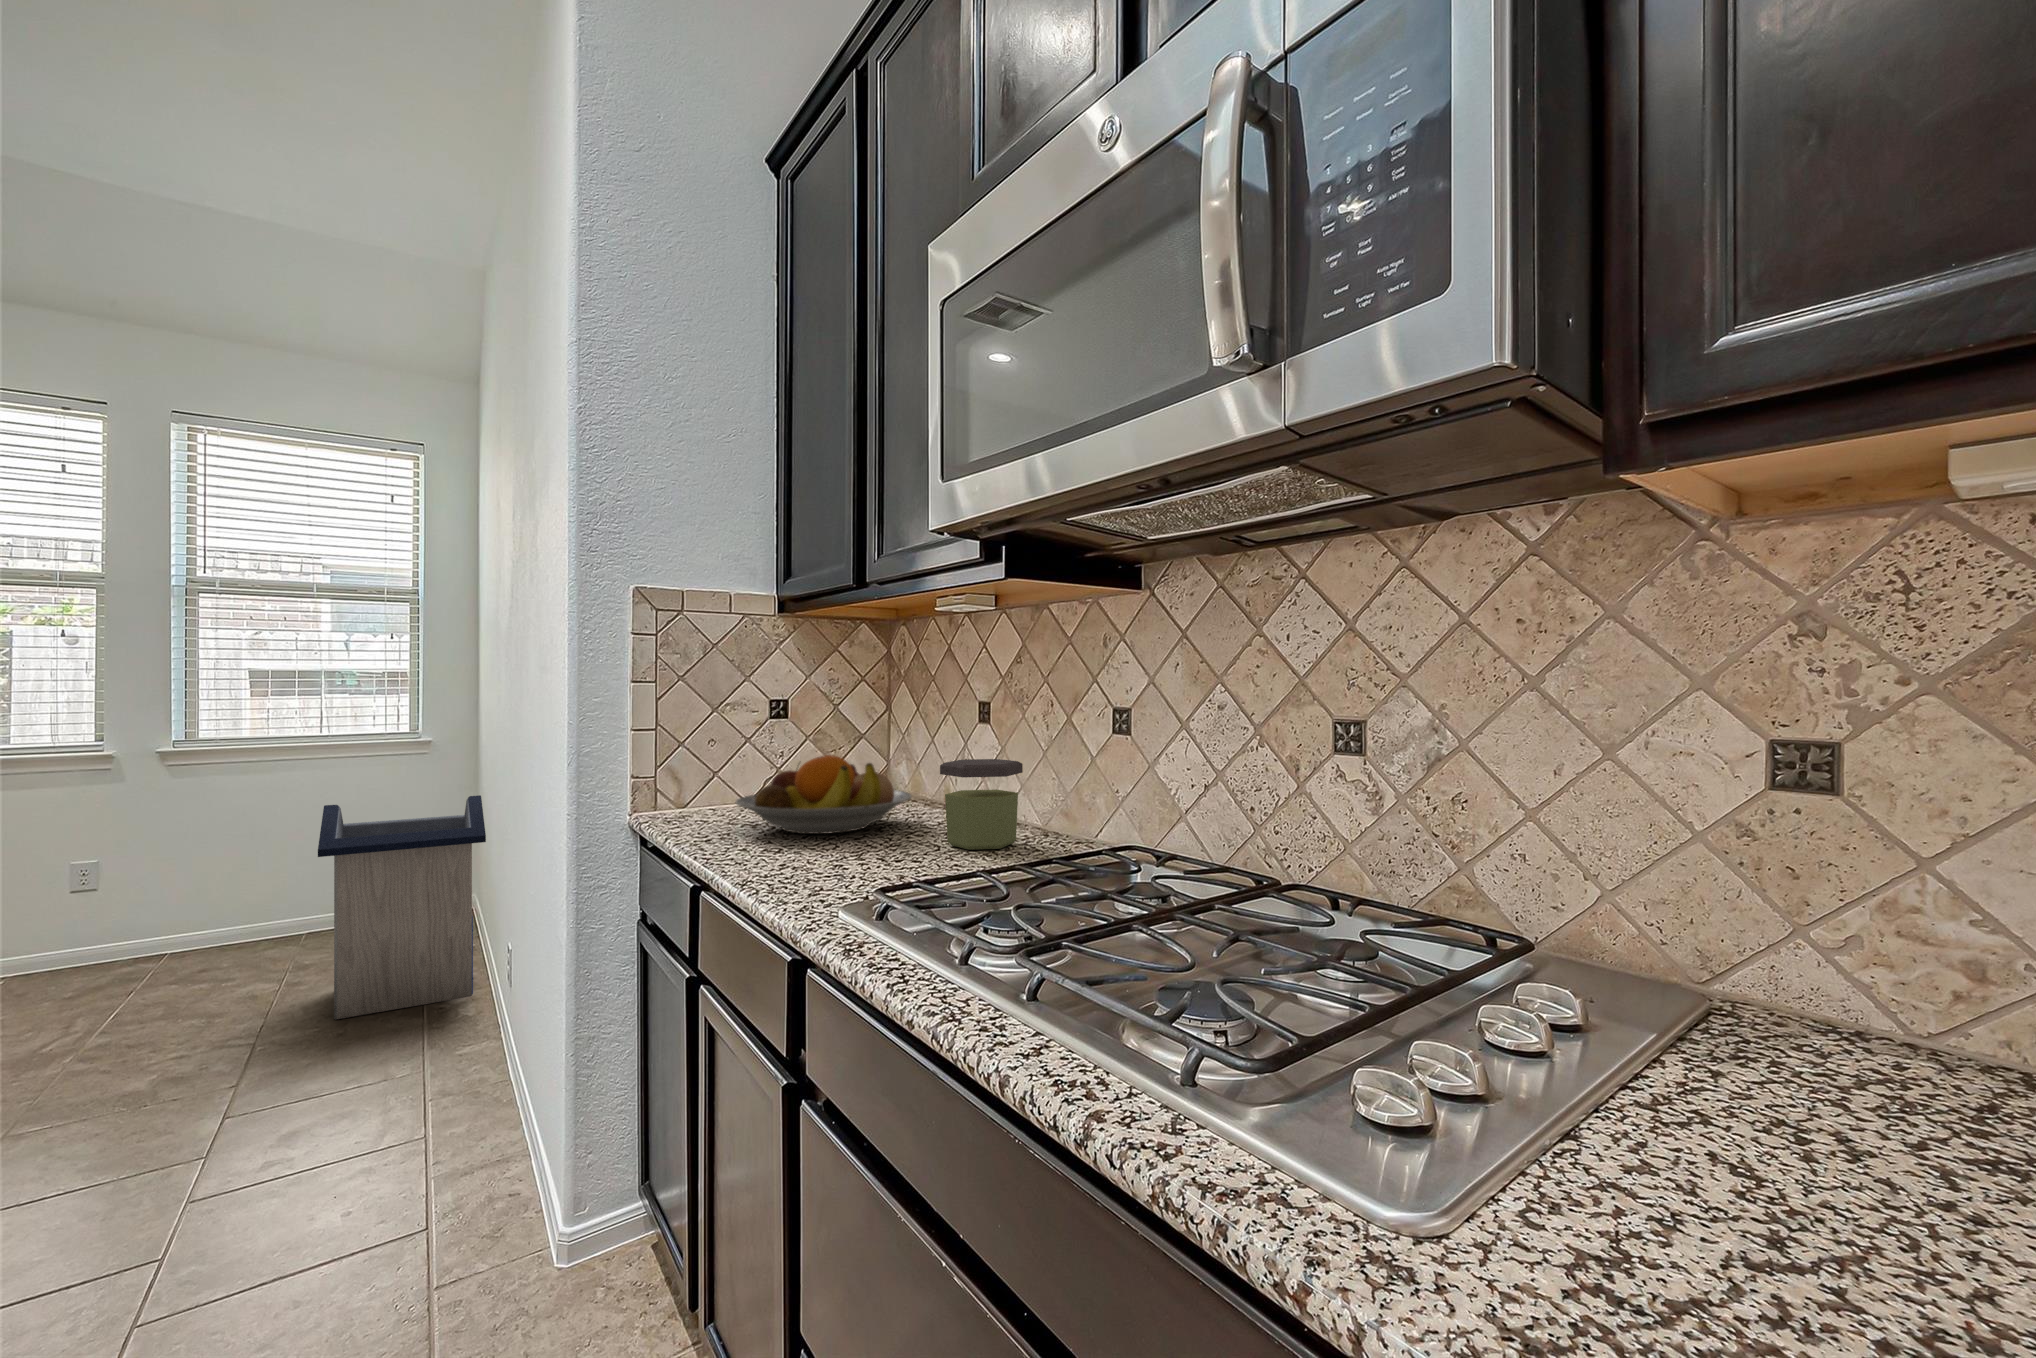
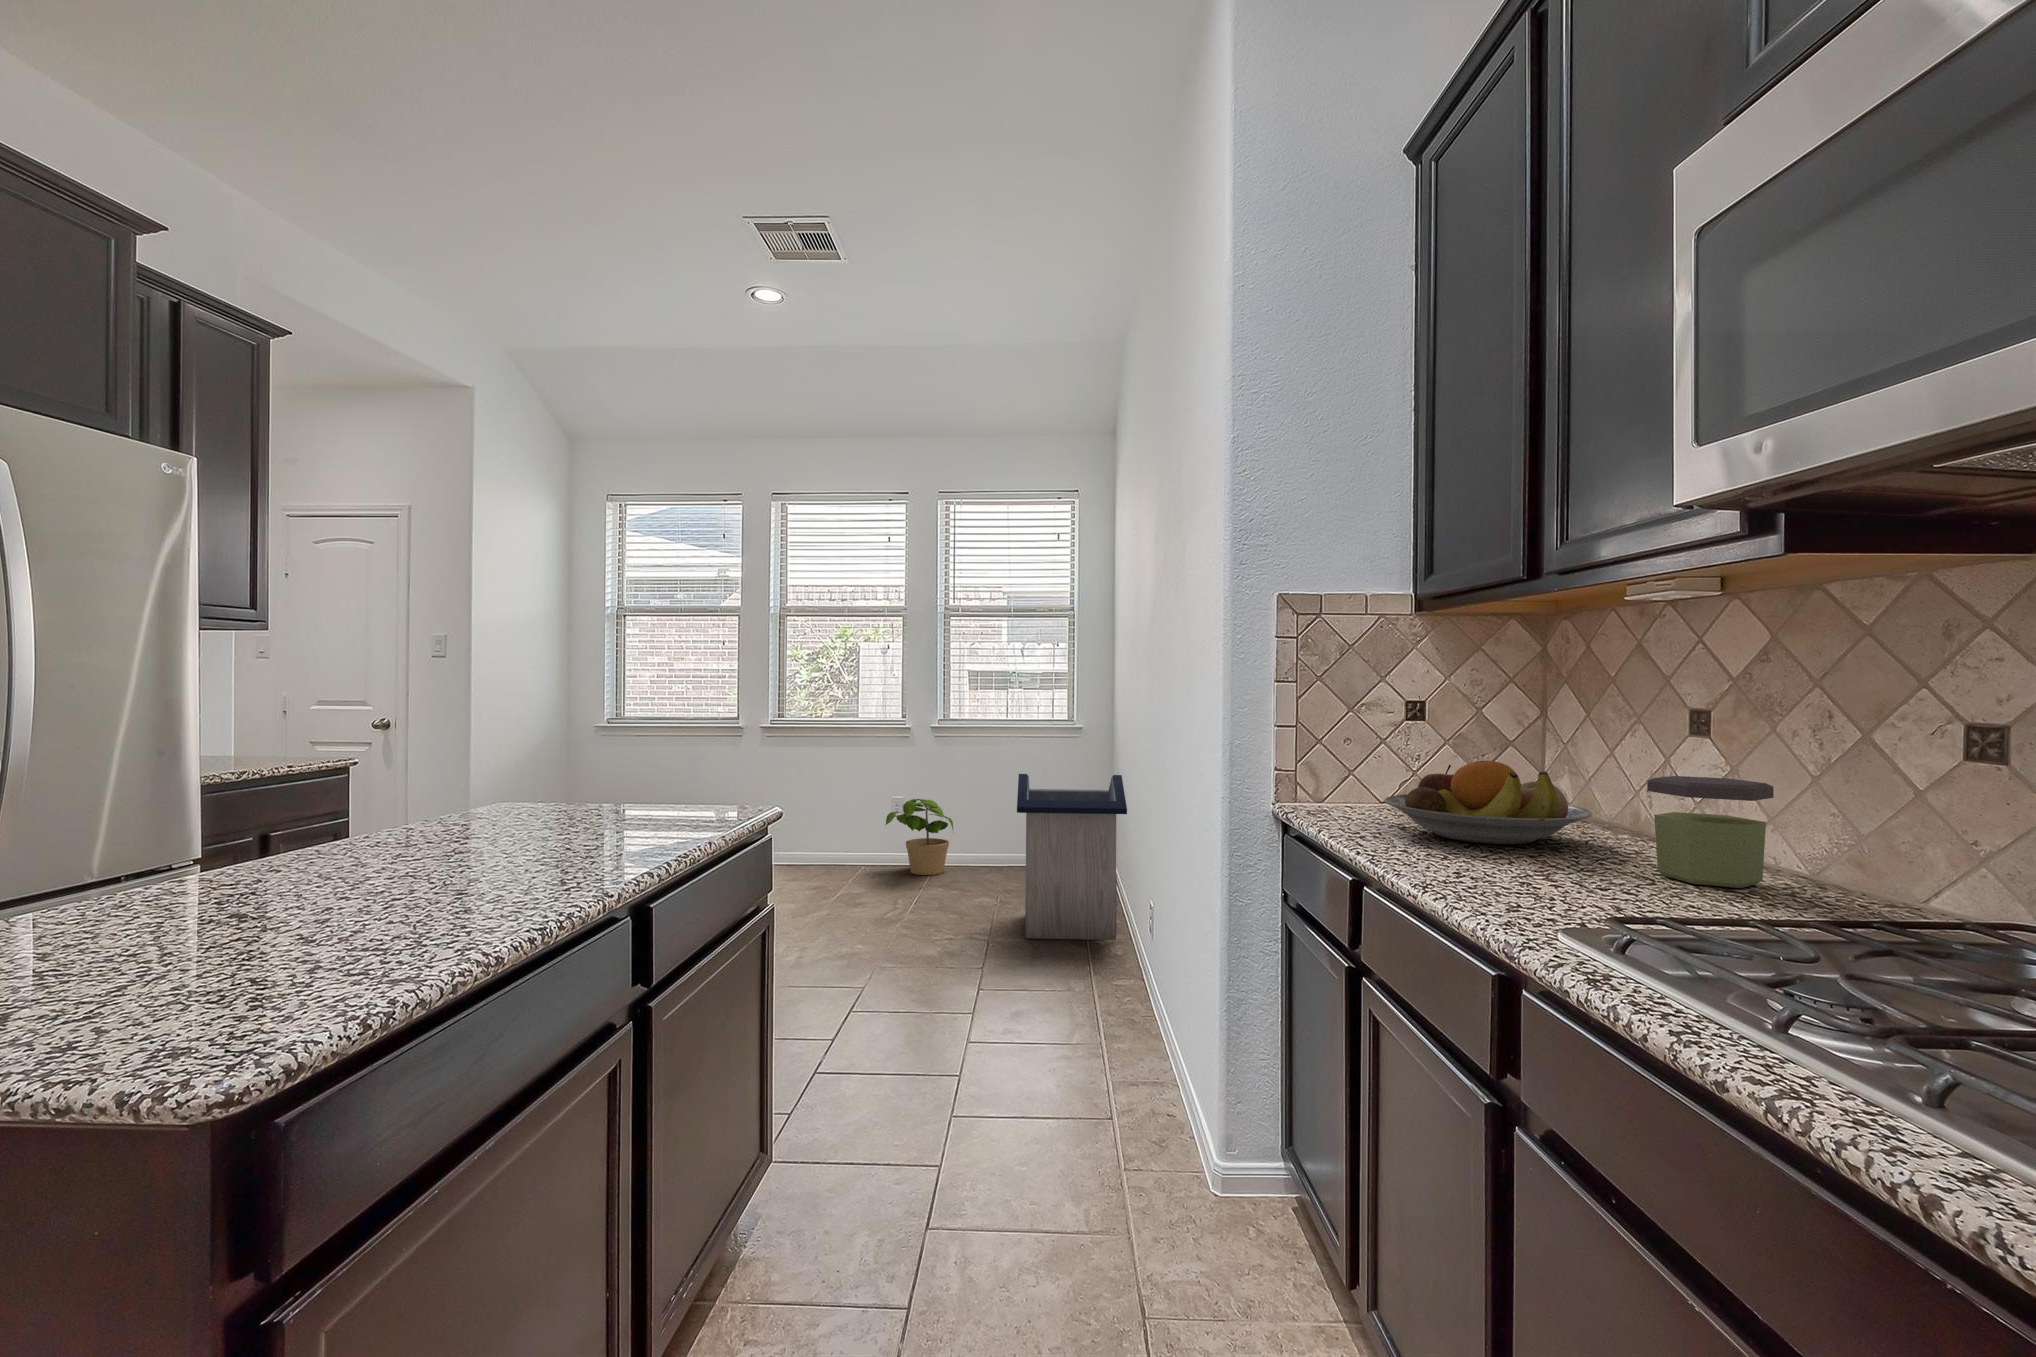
potted plant: none [86,854,222,963] -> present [886,799,953,875]

